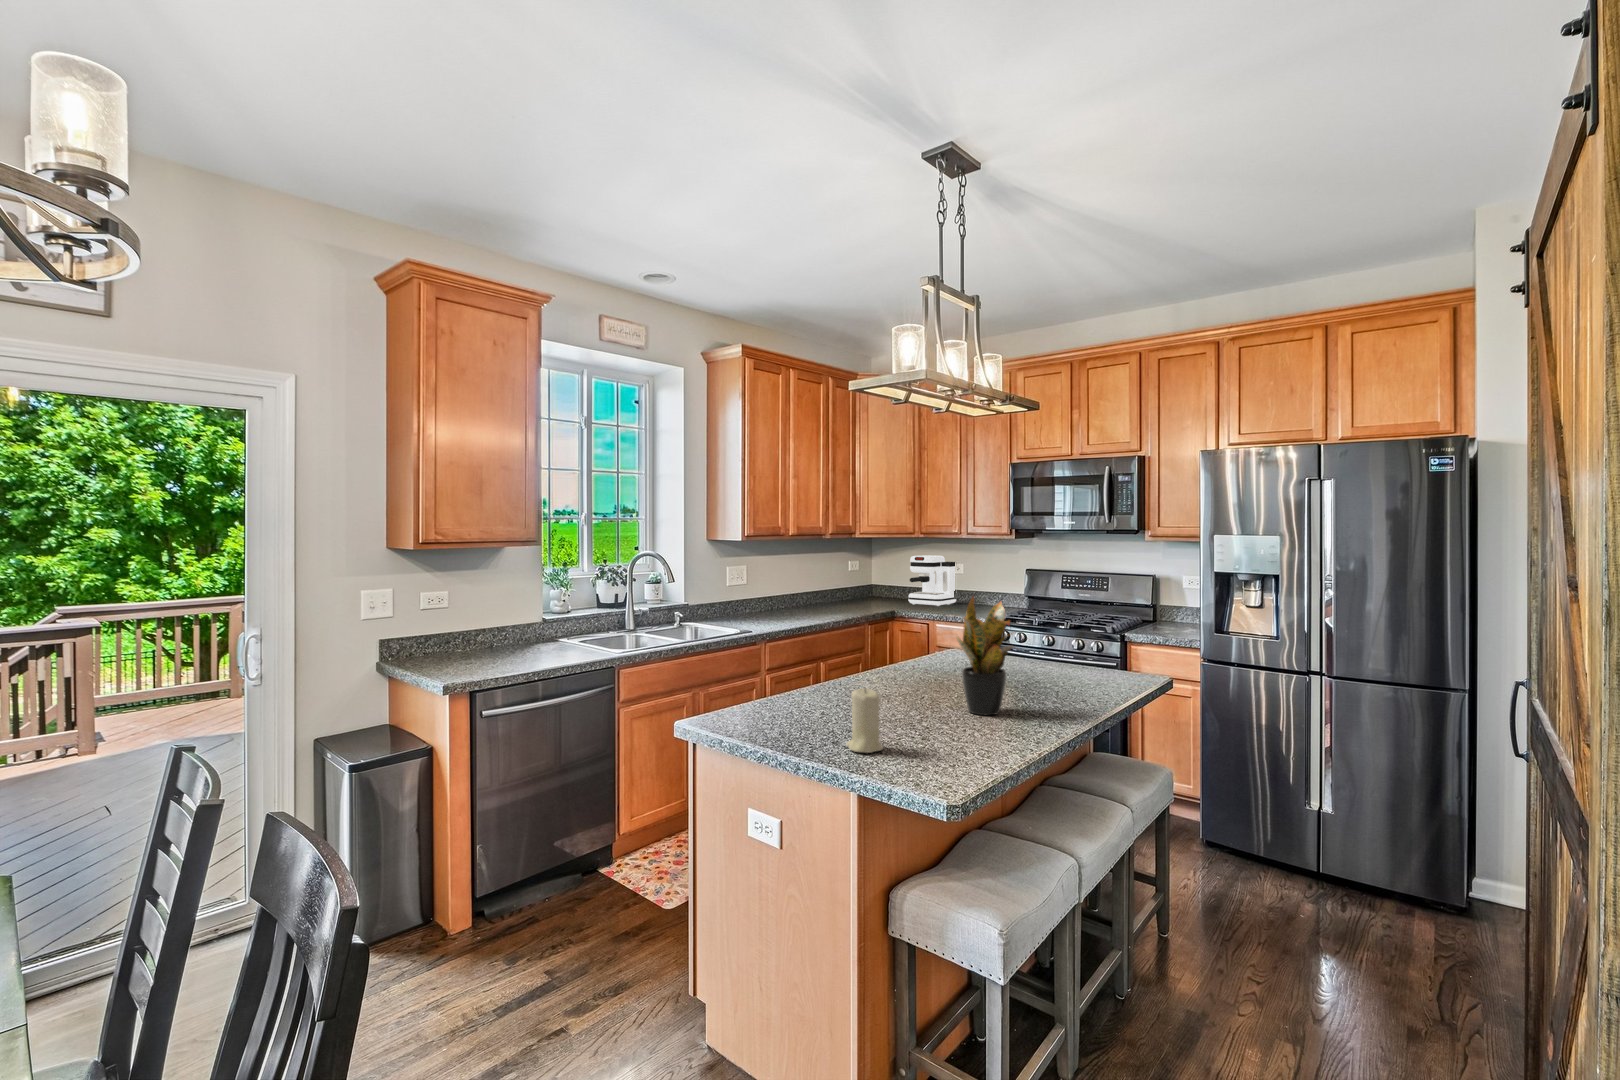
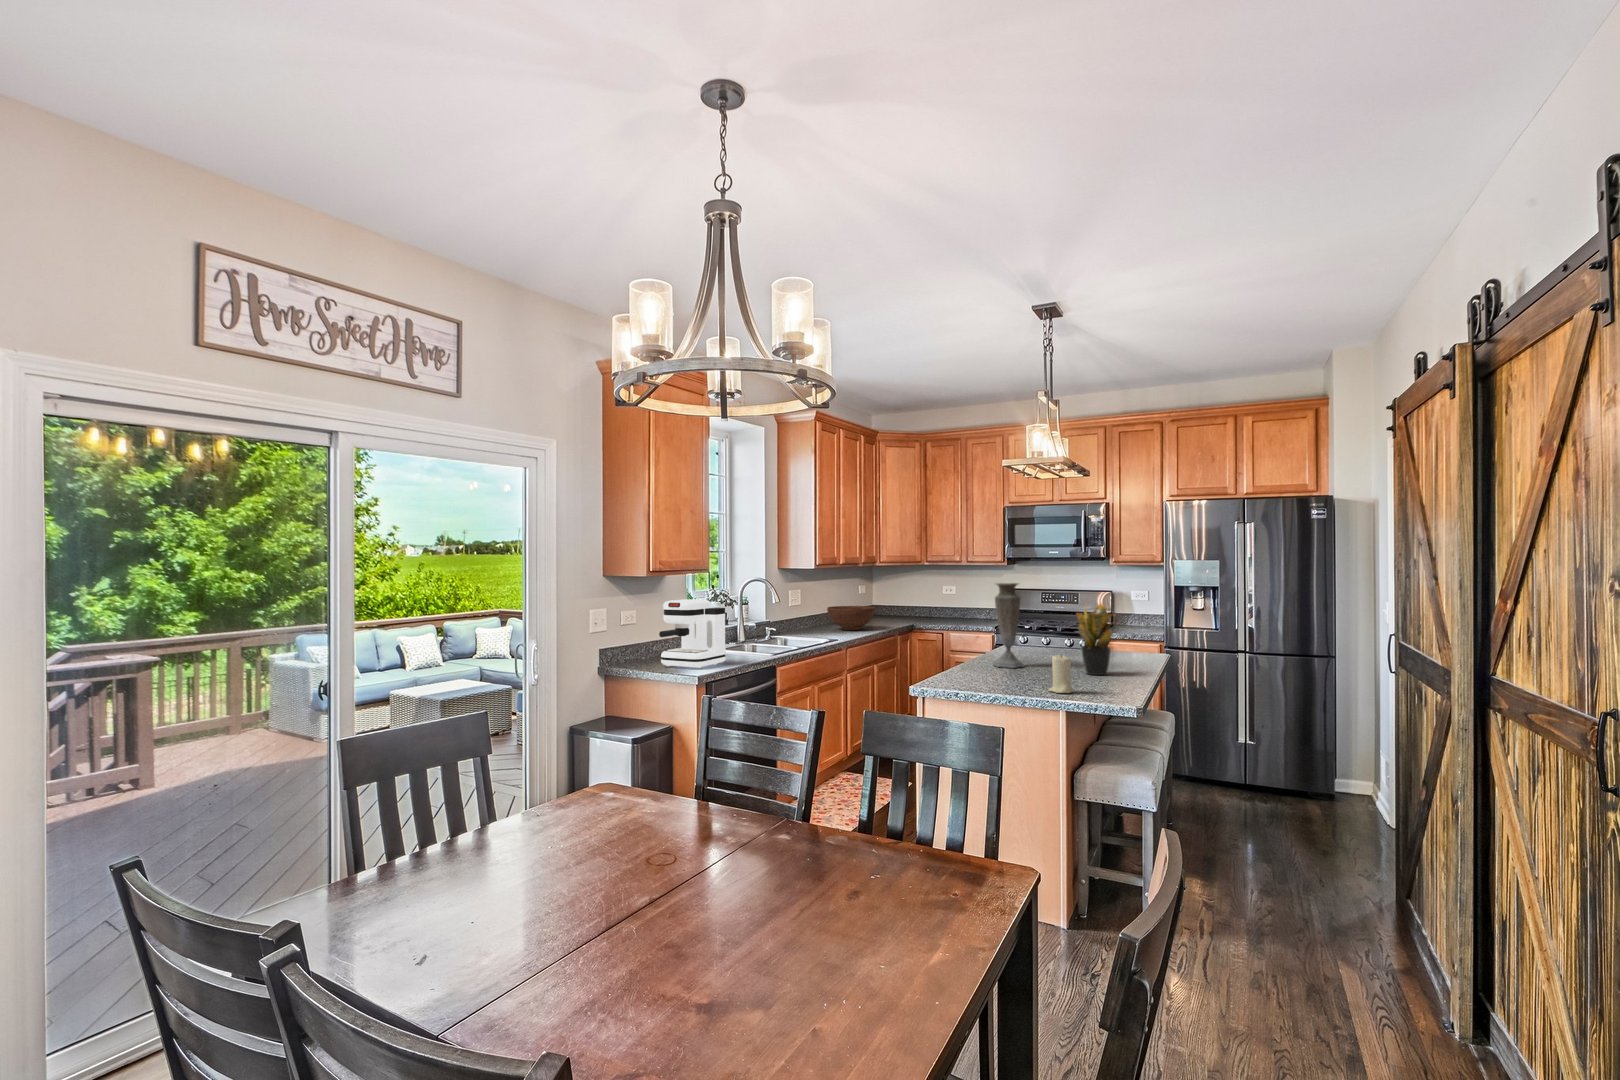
coffee maker: present [908,555,956,606] -> present [659,599,726,668]
vase: none [857,567,900,693] -> present [993,583,1024,668]
fruit bowl: none [773,587,833,618] -> present [827,606,875,630]

